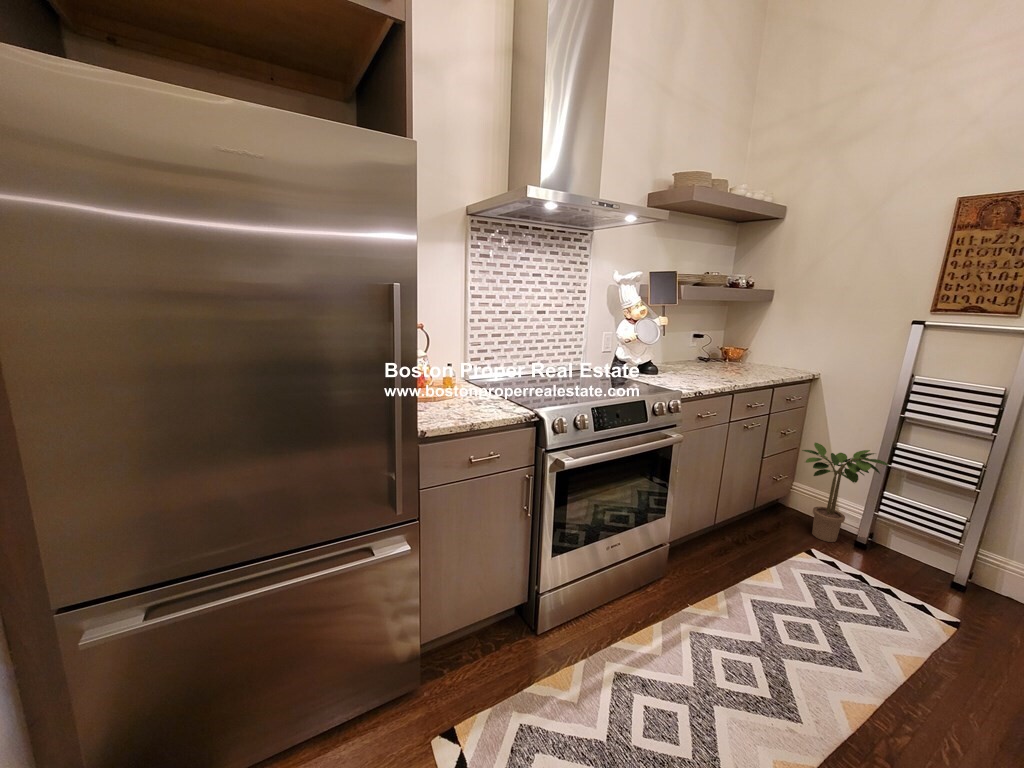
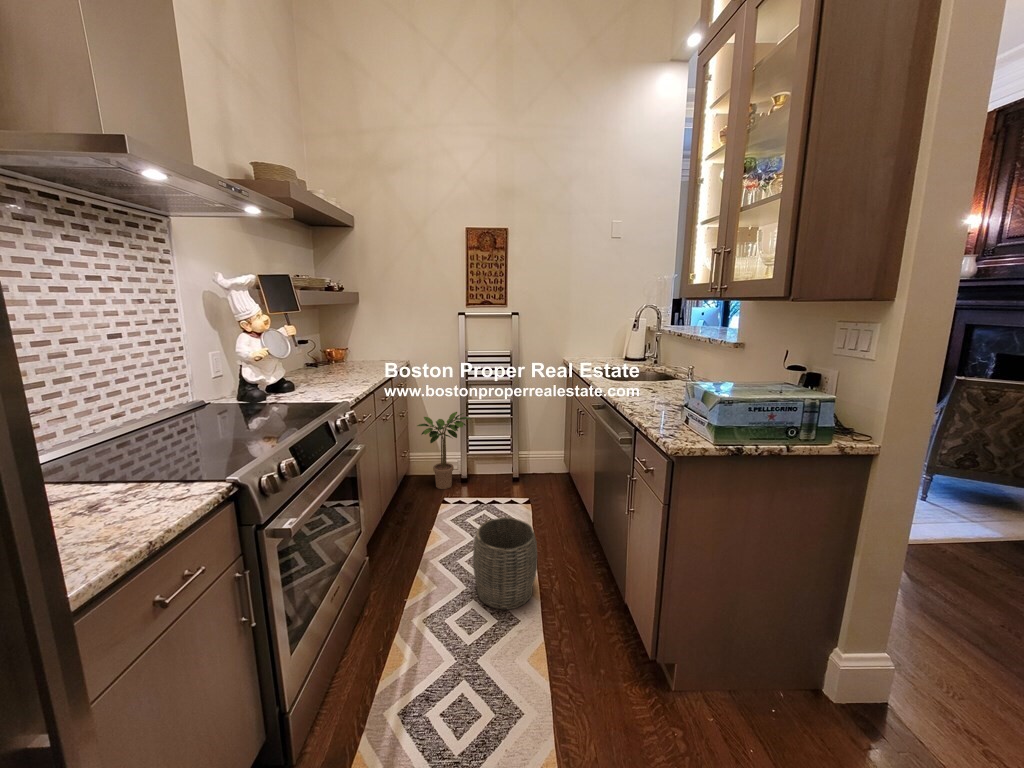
woven basket: none [769,581,883,717] -> present [473,518,537,610]

